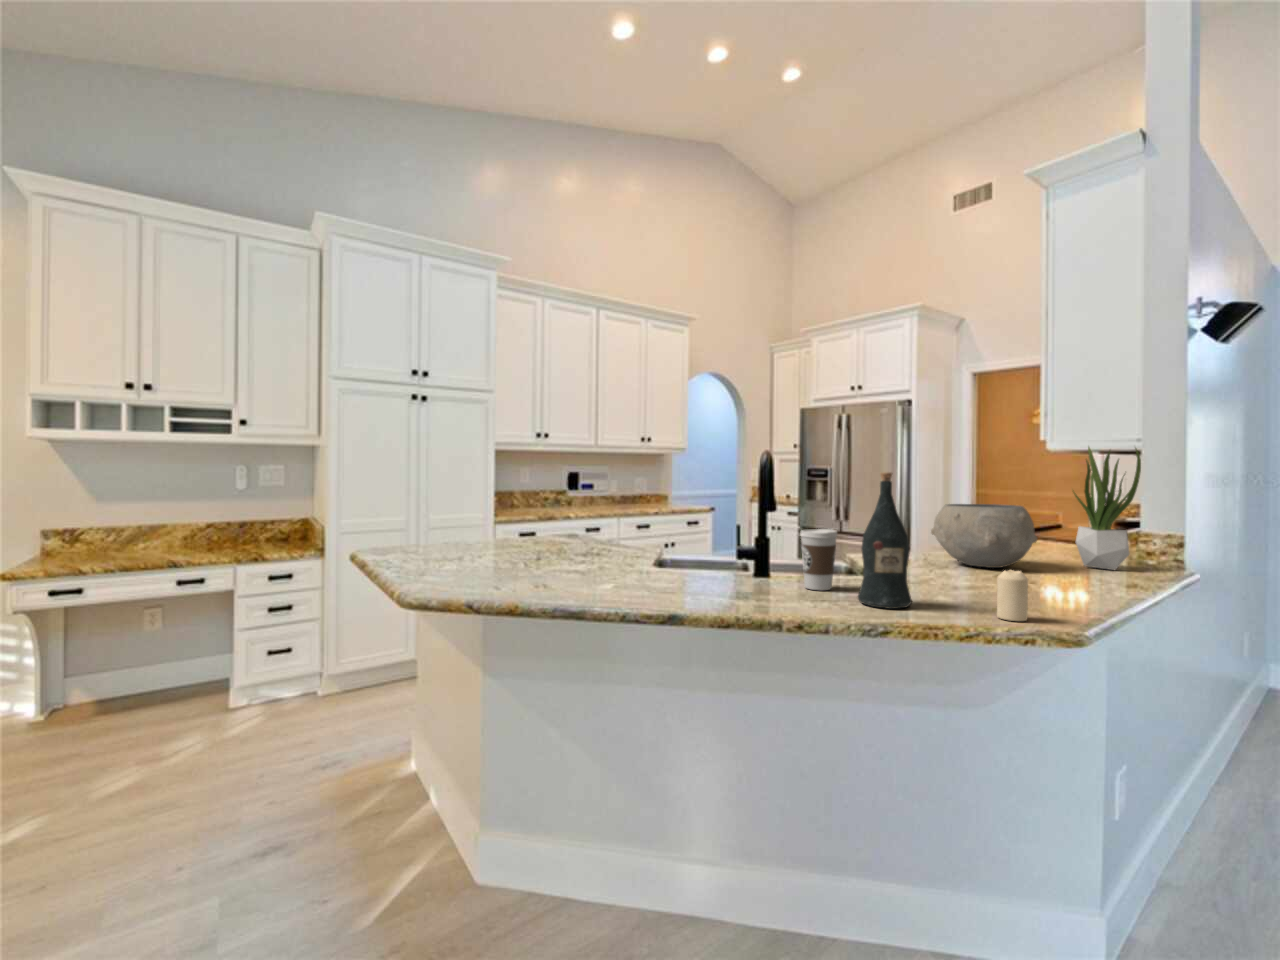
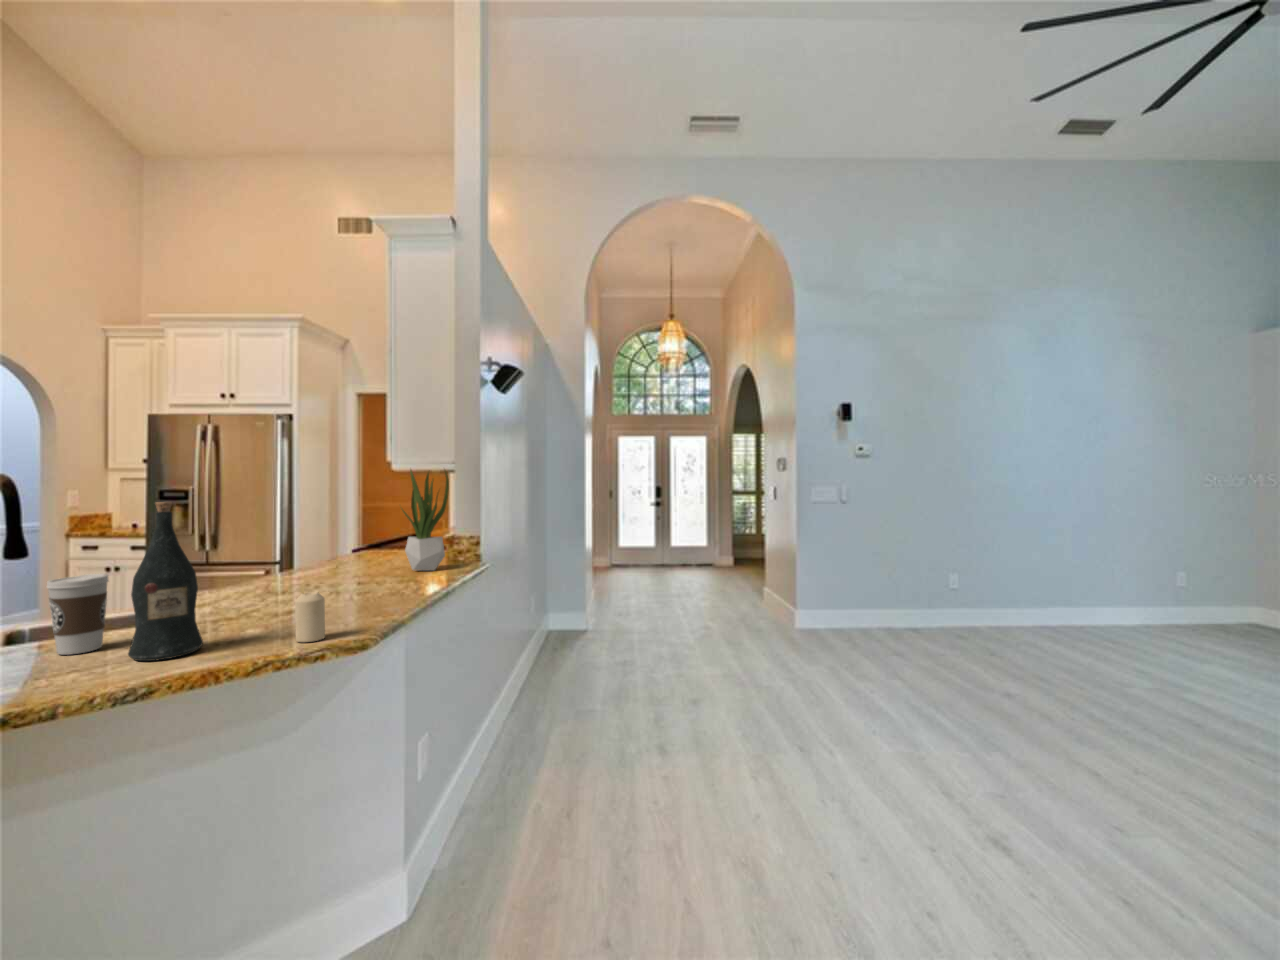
ceramic bowl: present [931,504,1037,568] -> none [268,523,371,586]

